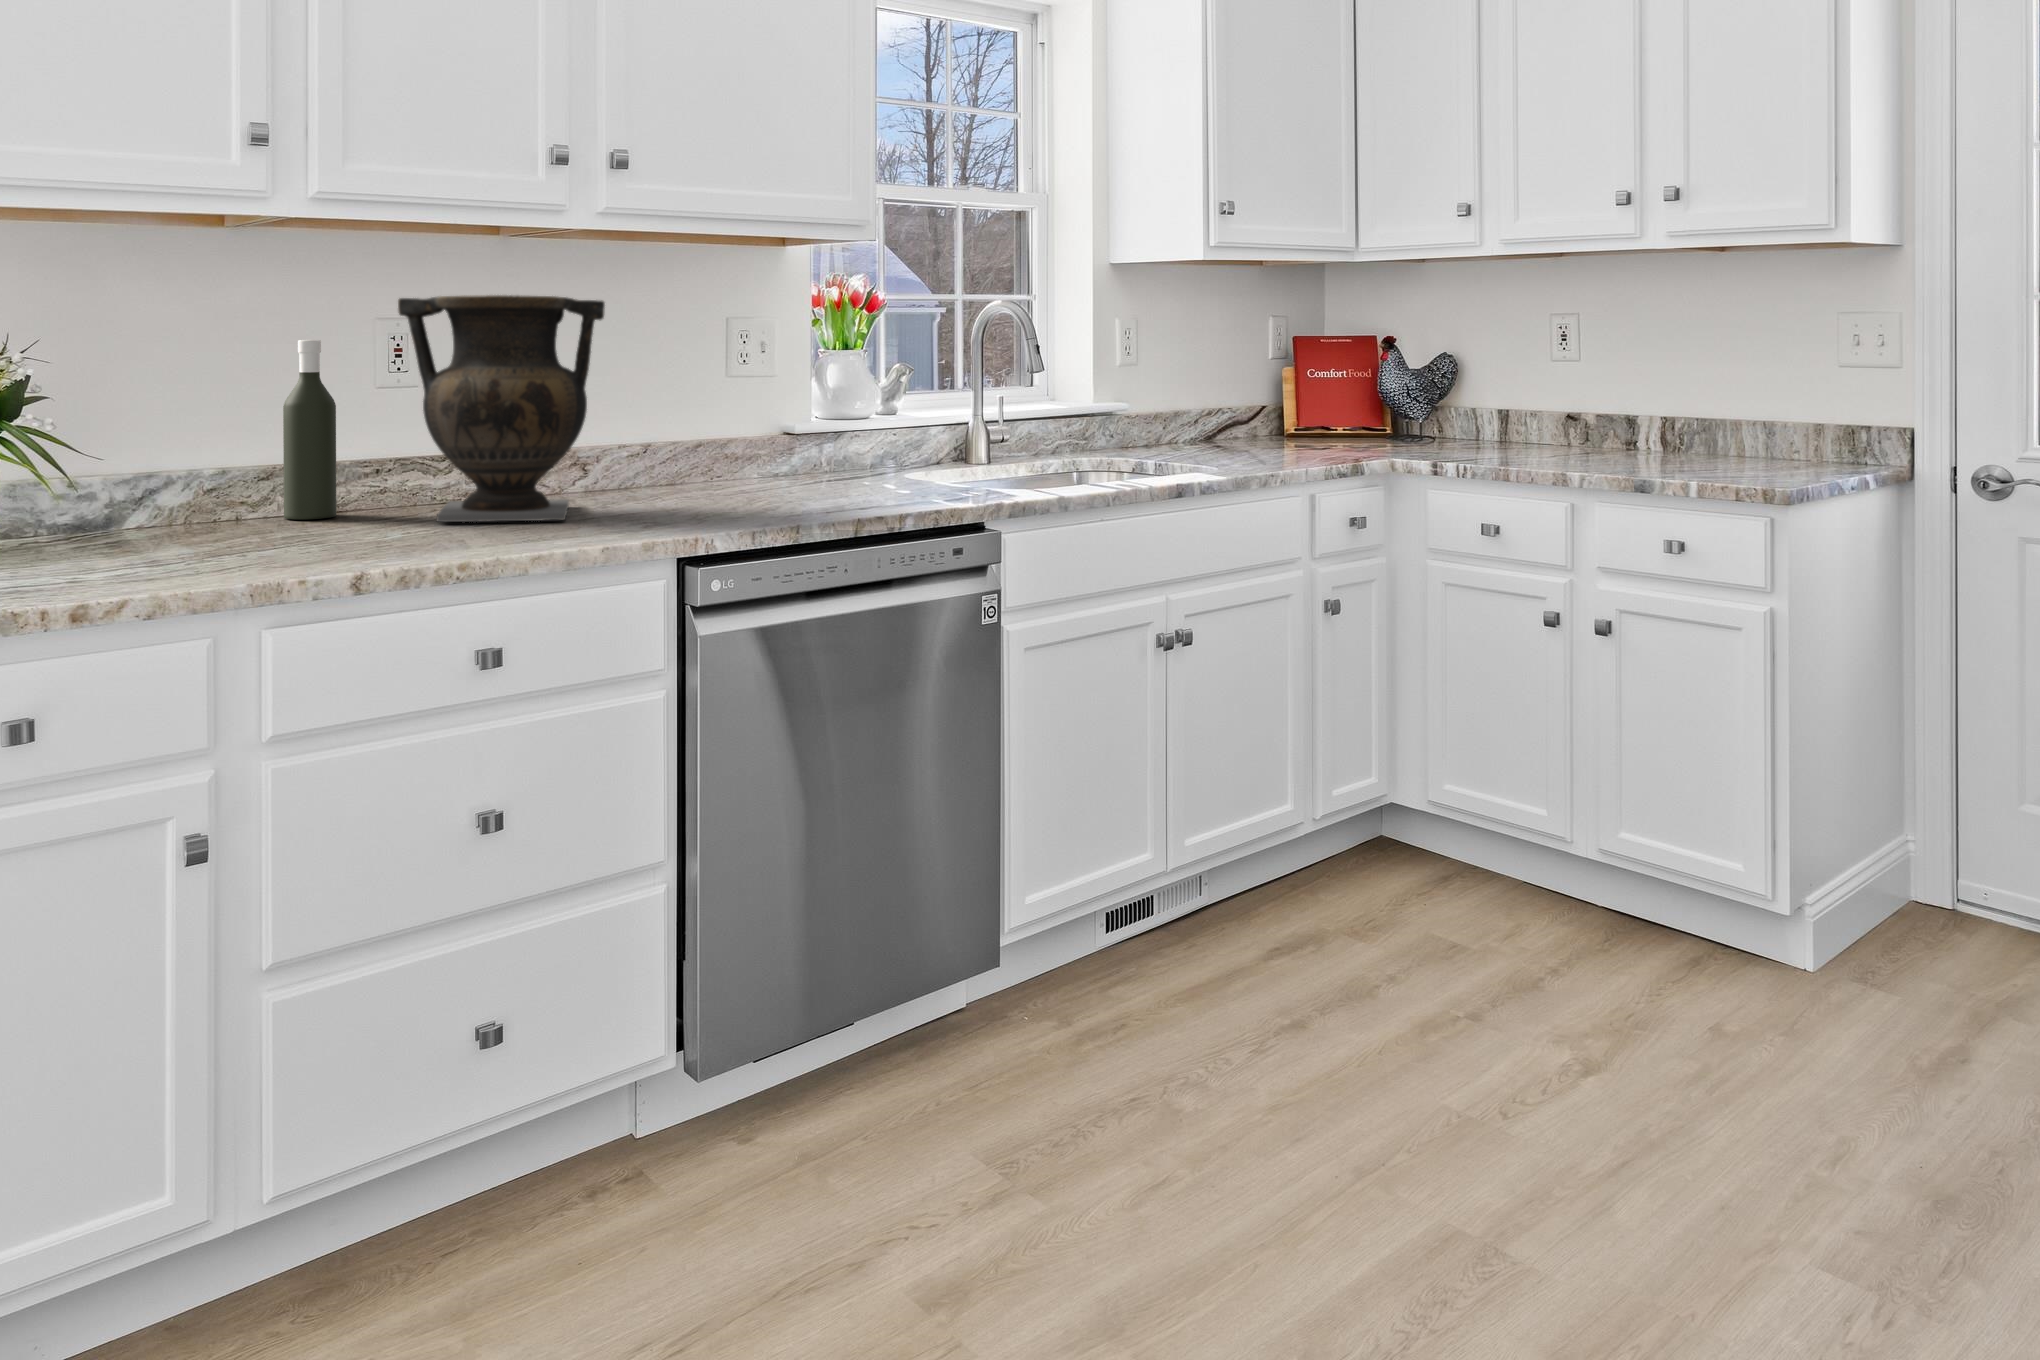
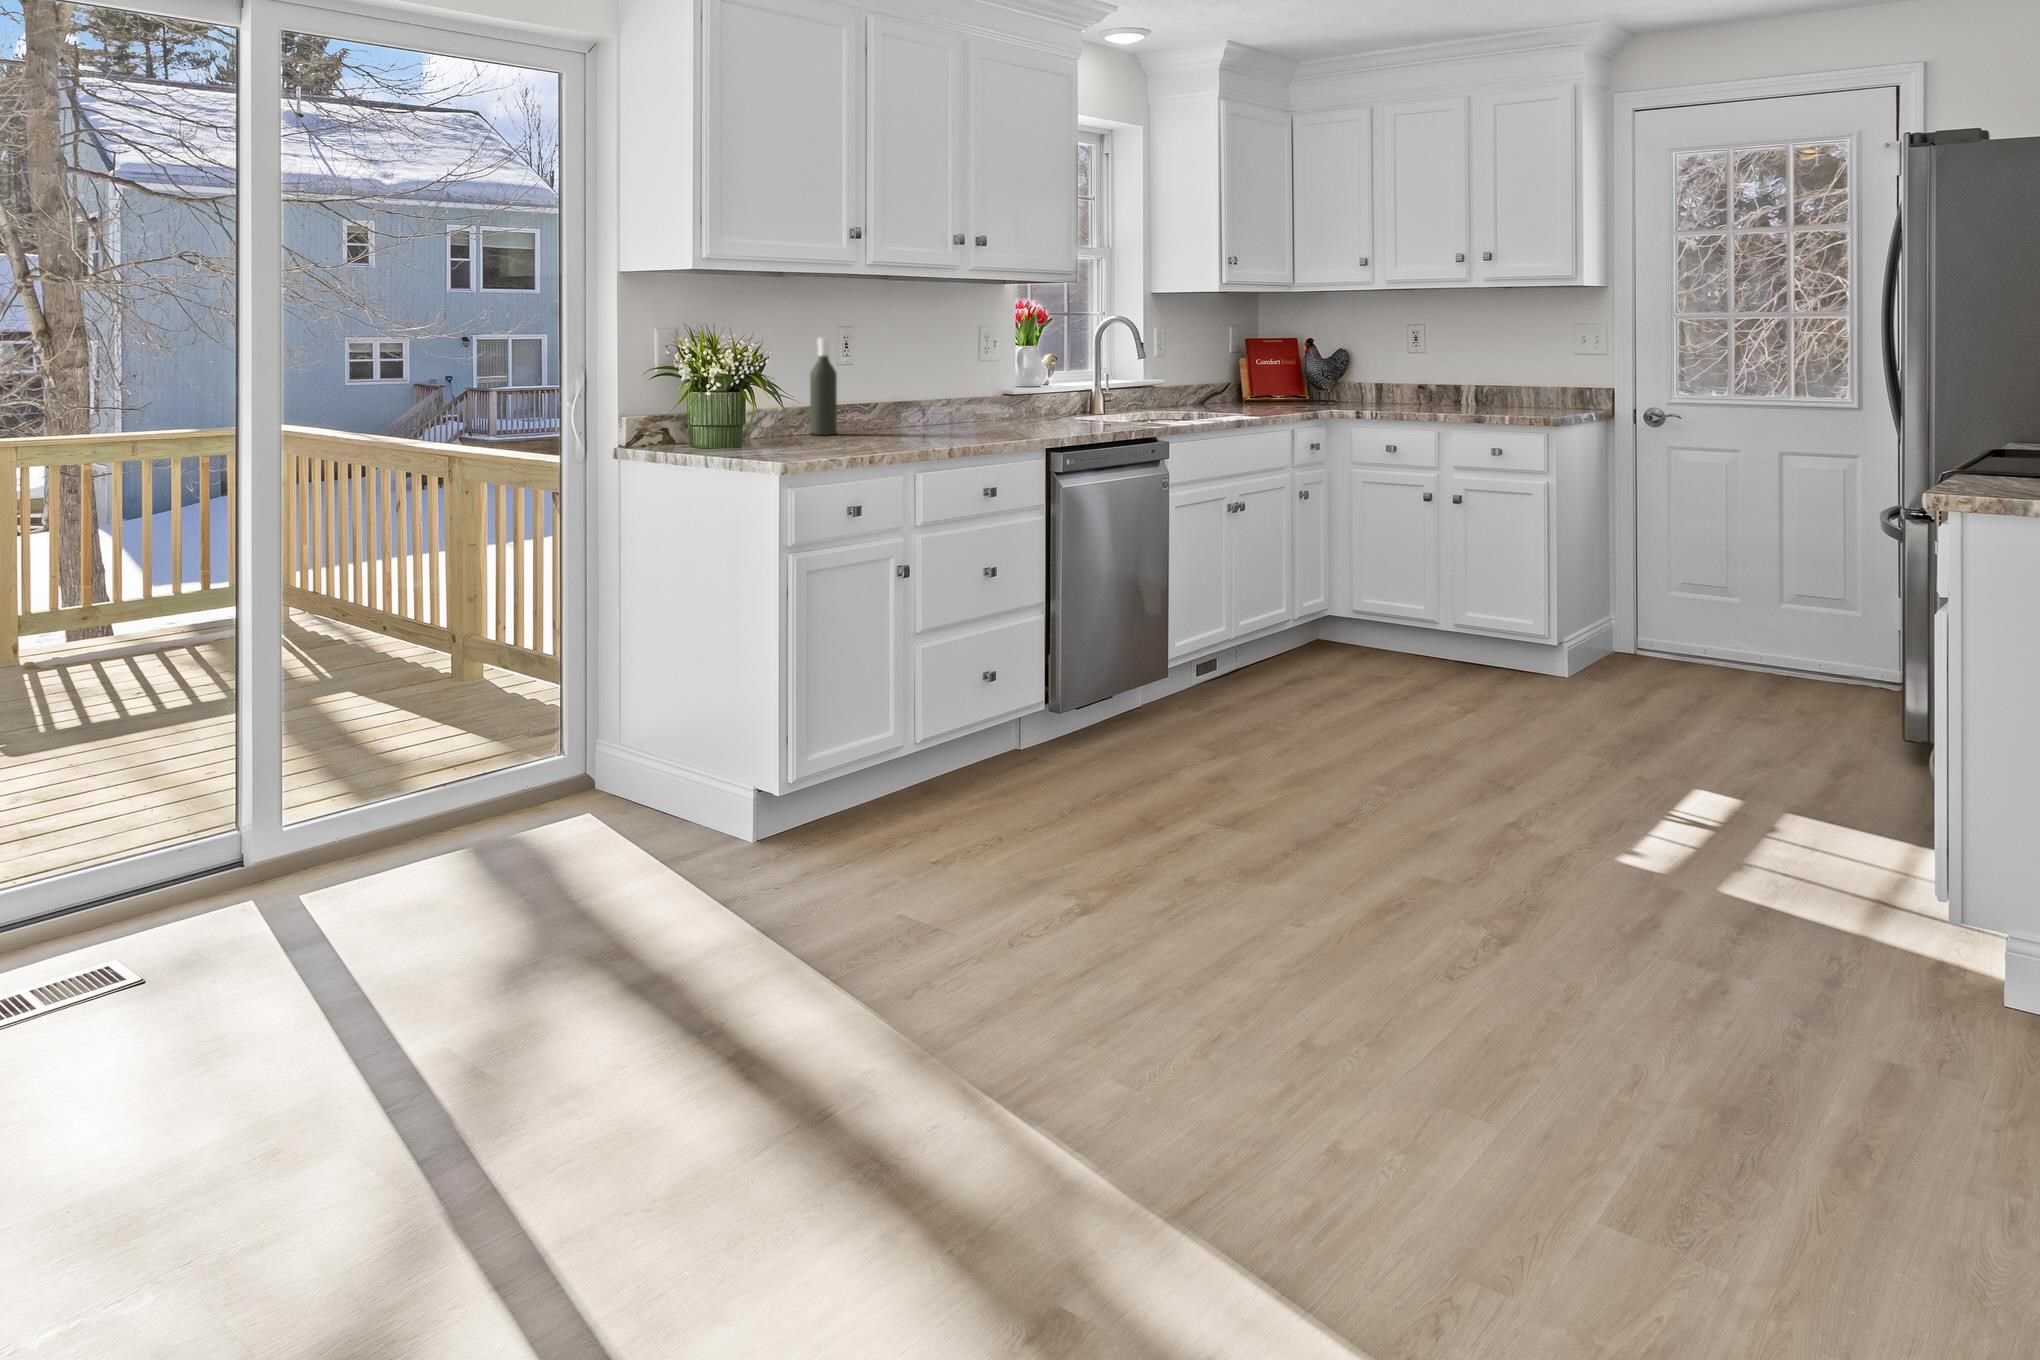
vase: present [398,295,605,522] -> none [866,315,978,435]

